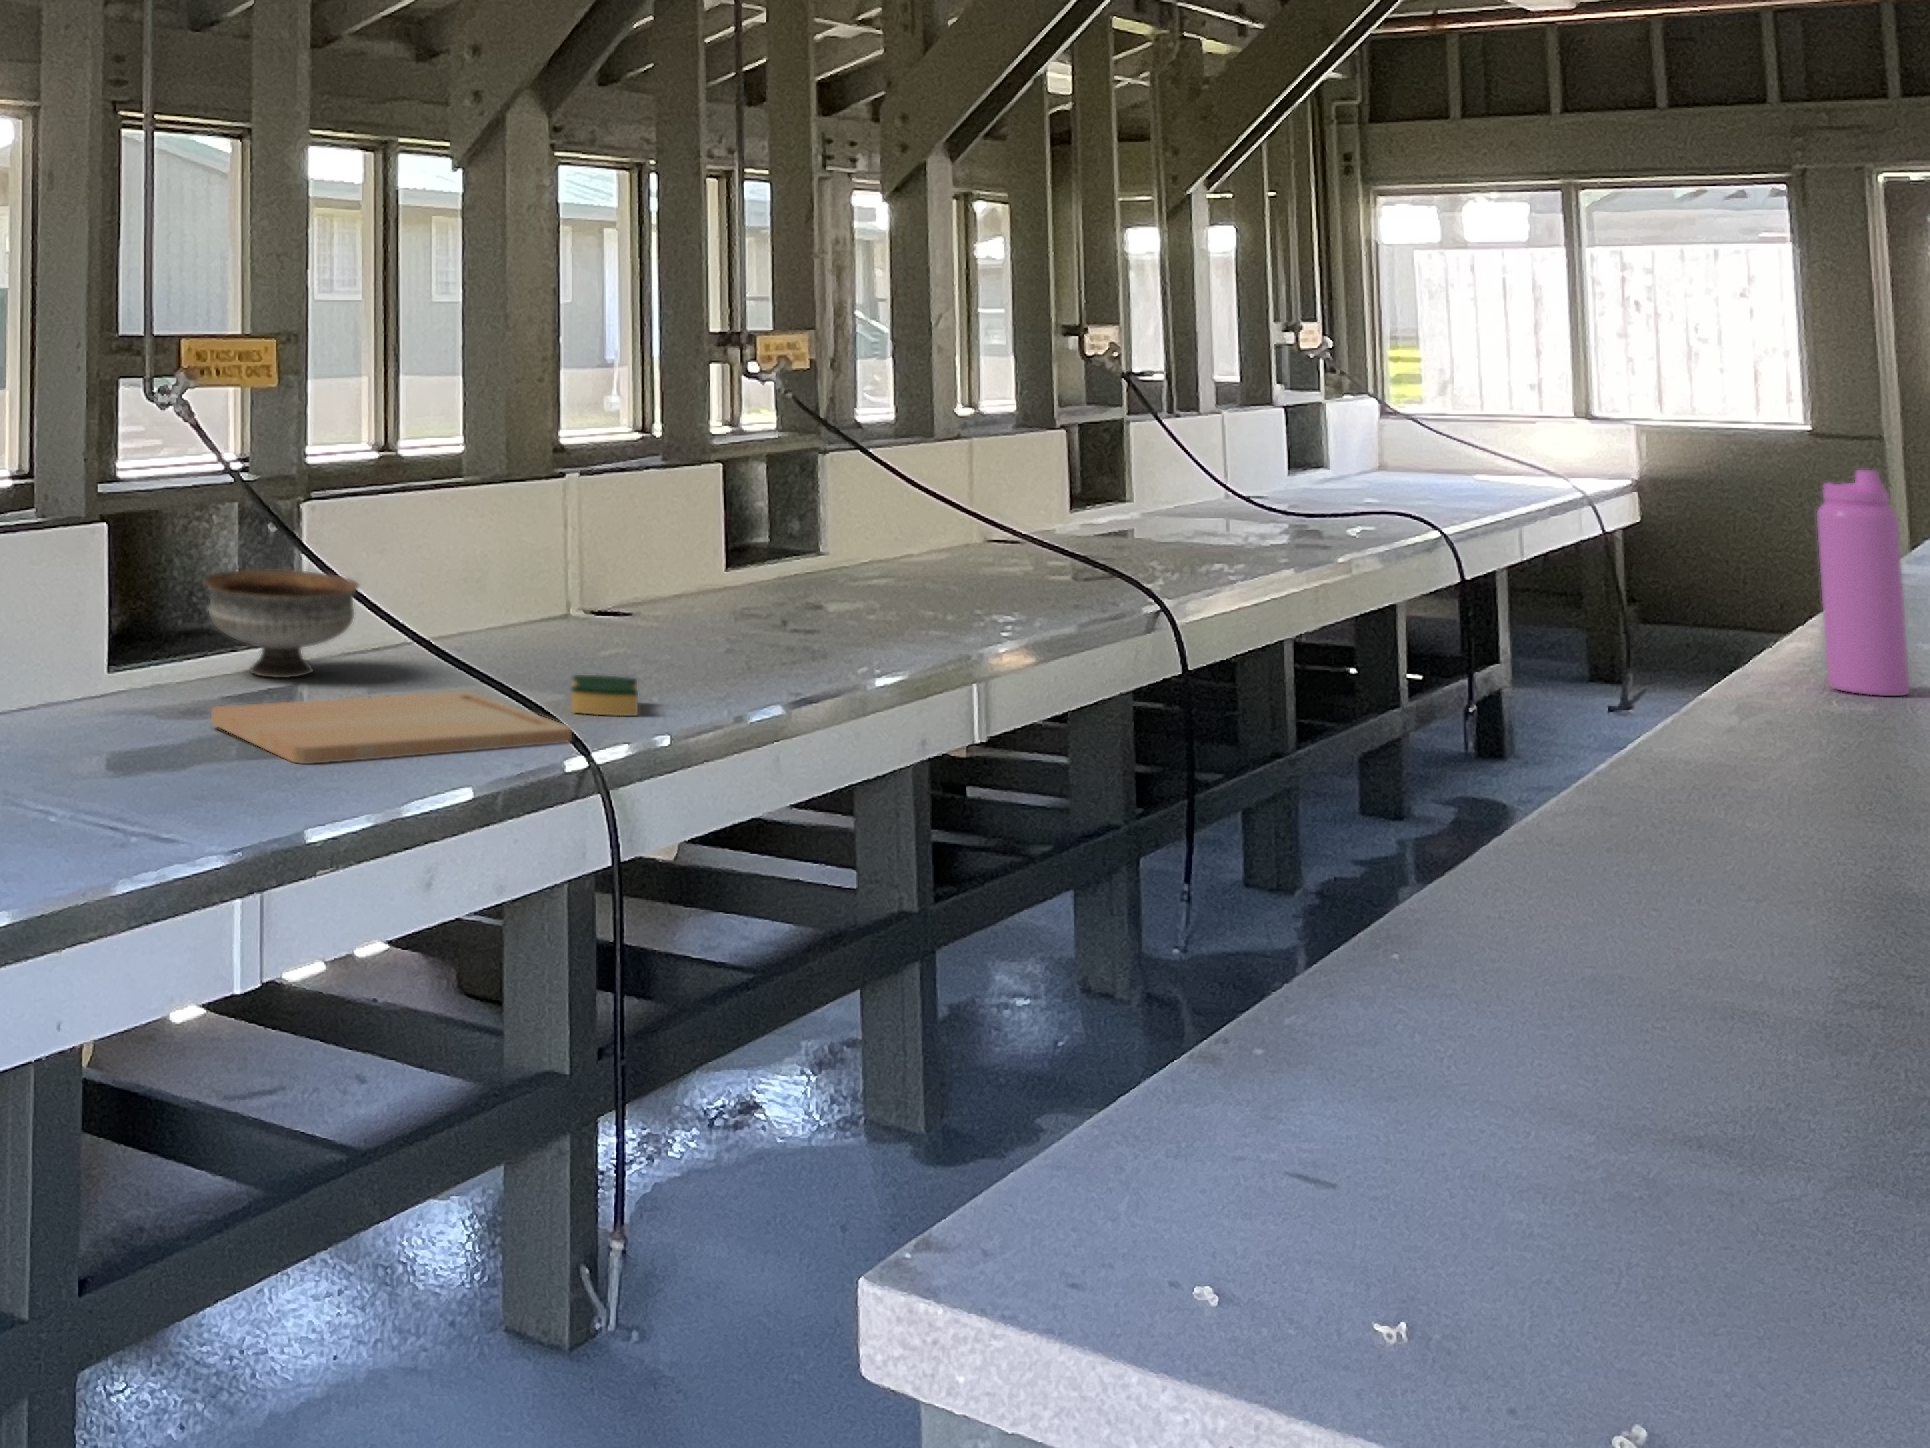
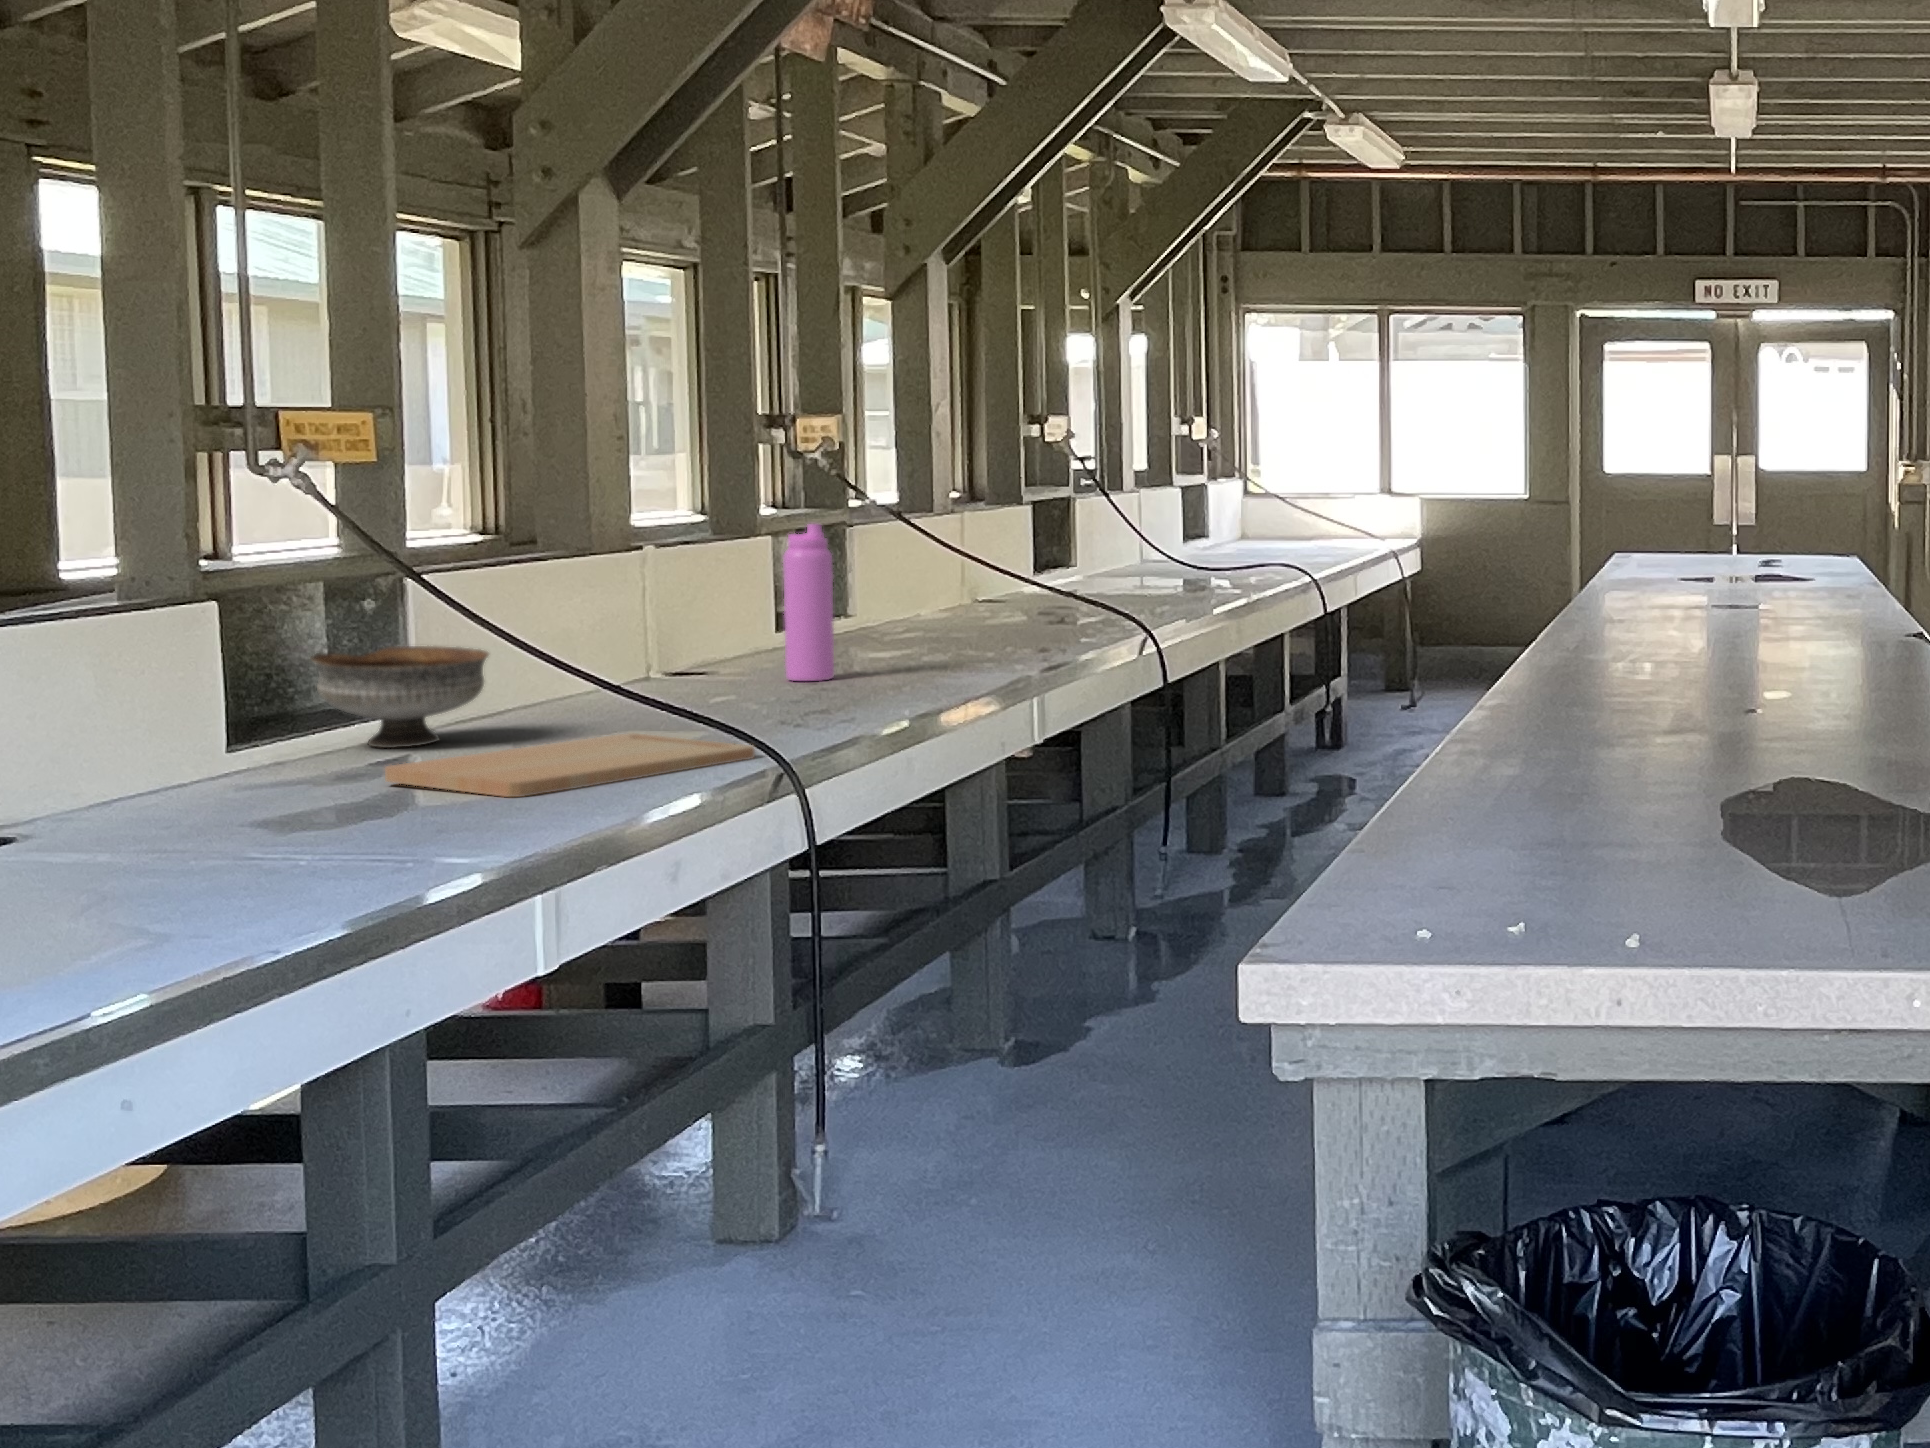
water bottle: present [1817,470,1910,696] -> present [783,523,834,681]
sponge: present [571,675,638,716] -> none [726,708,795,740]

